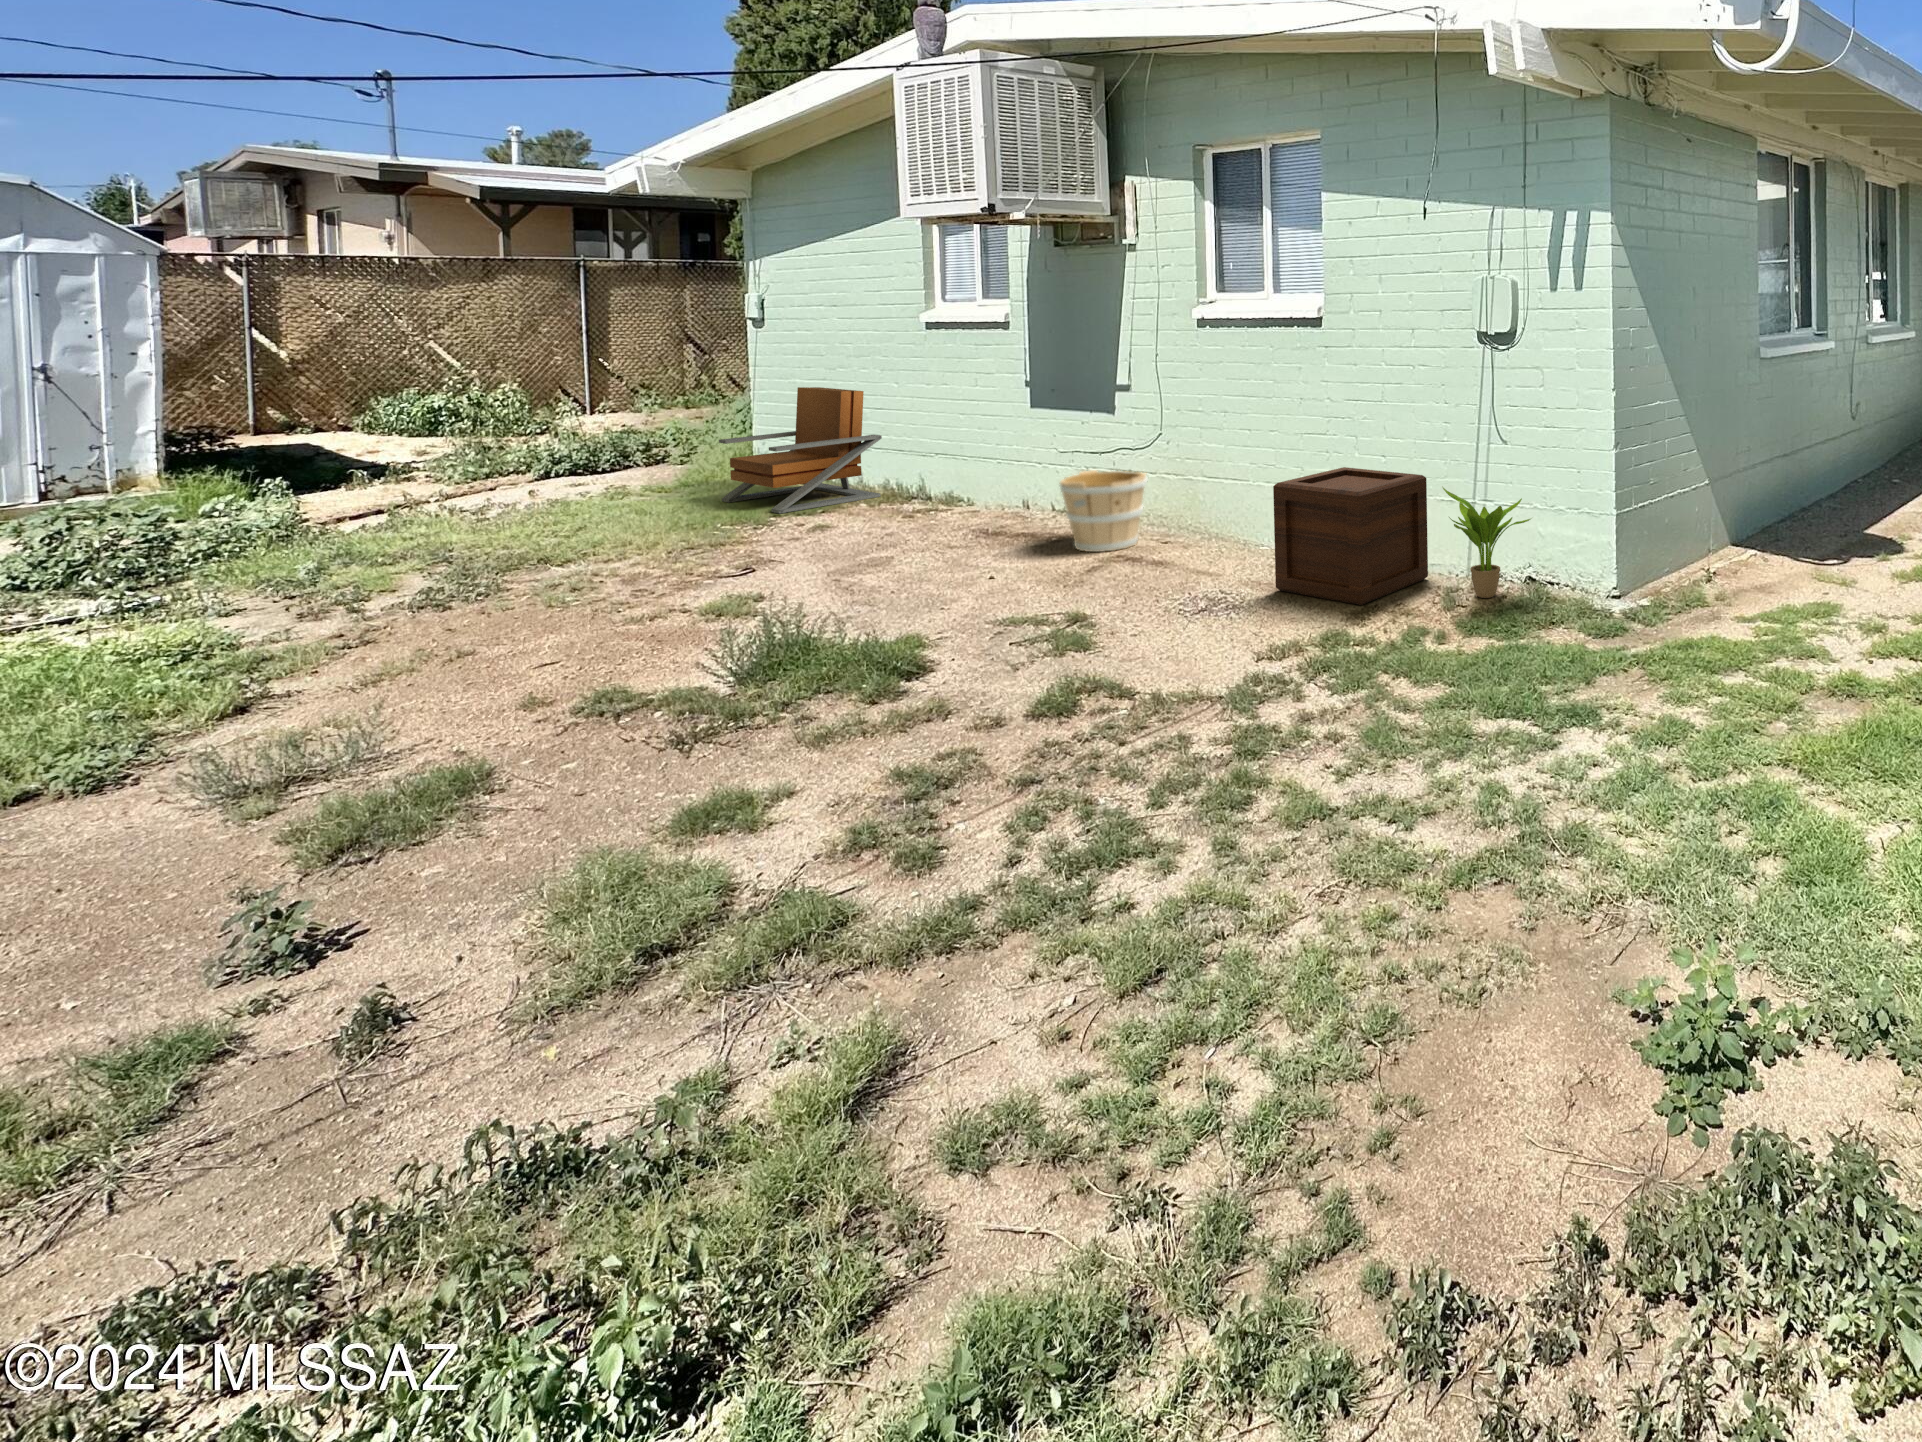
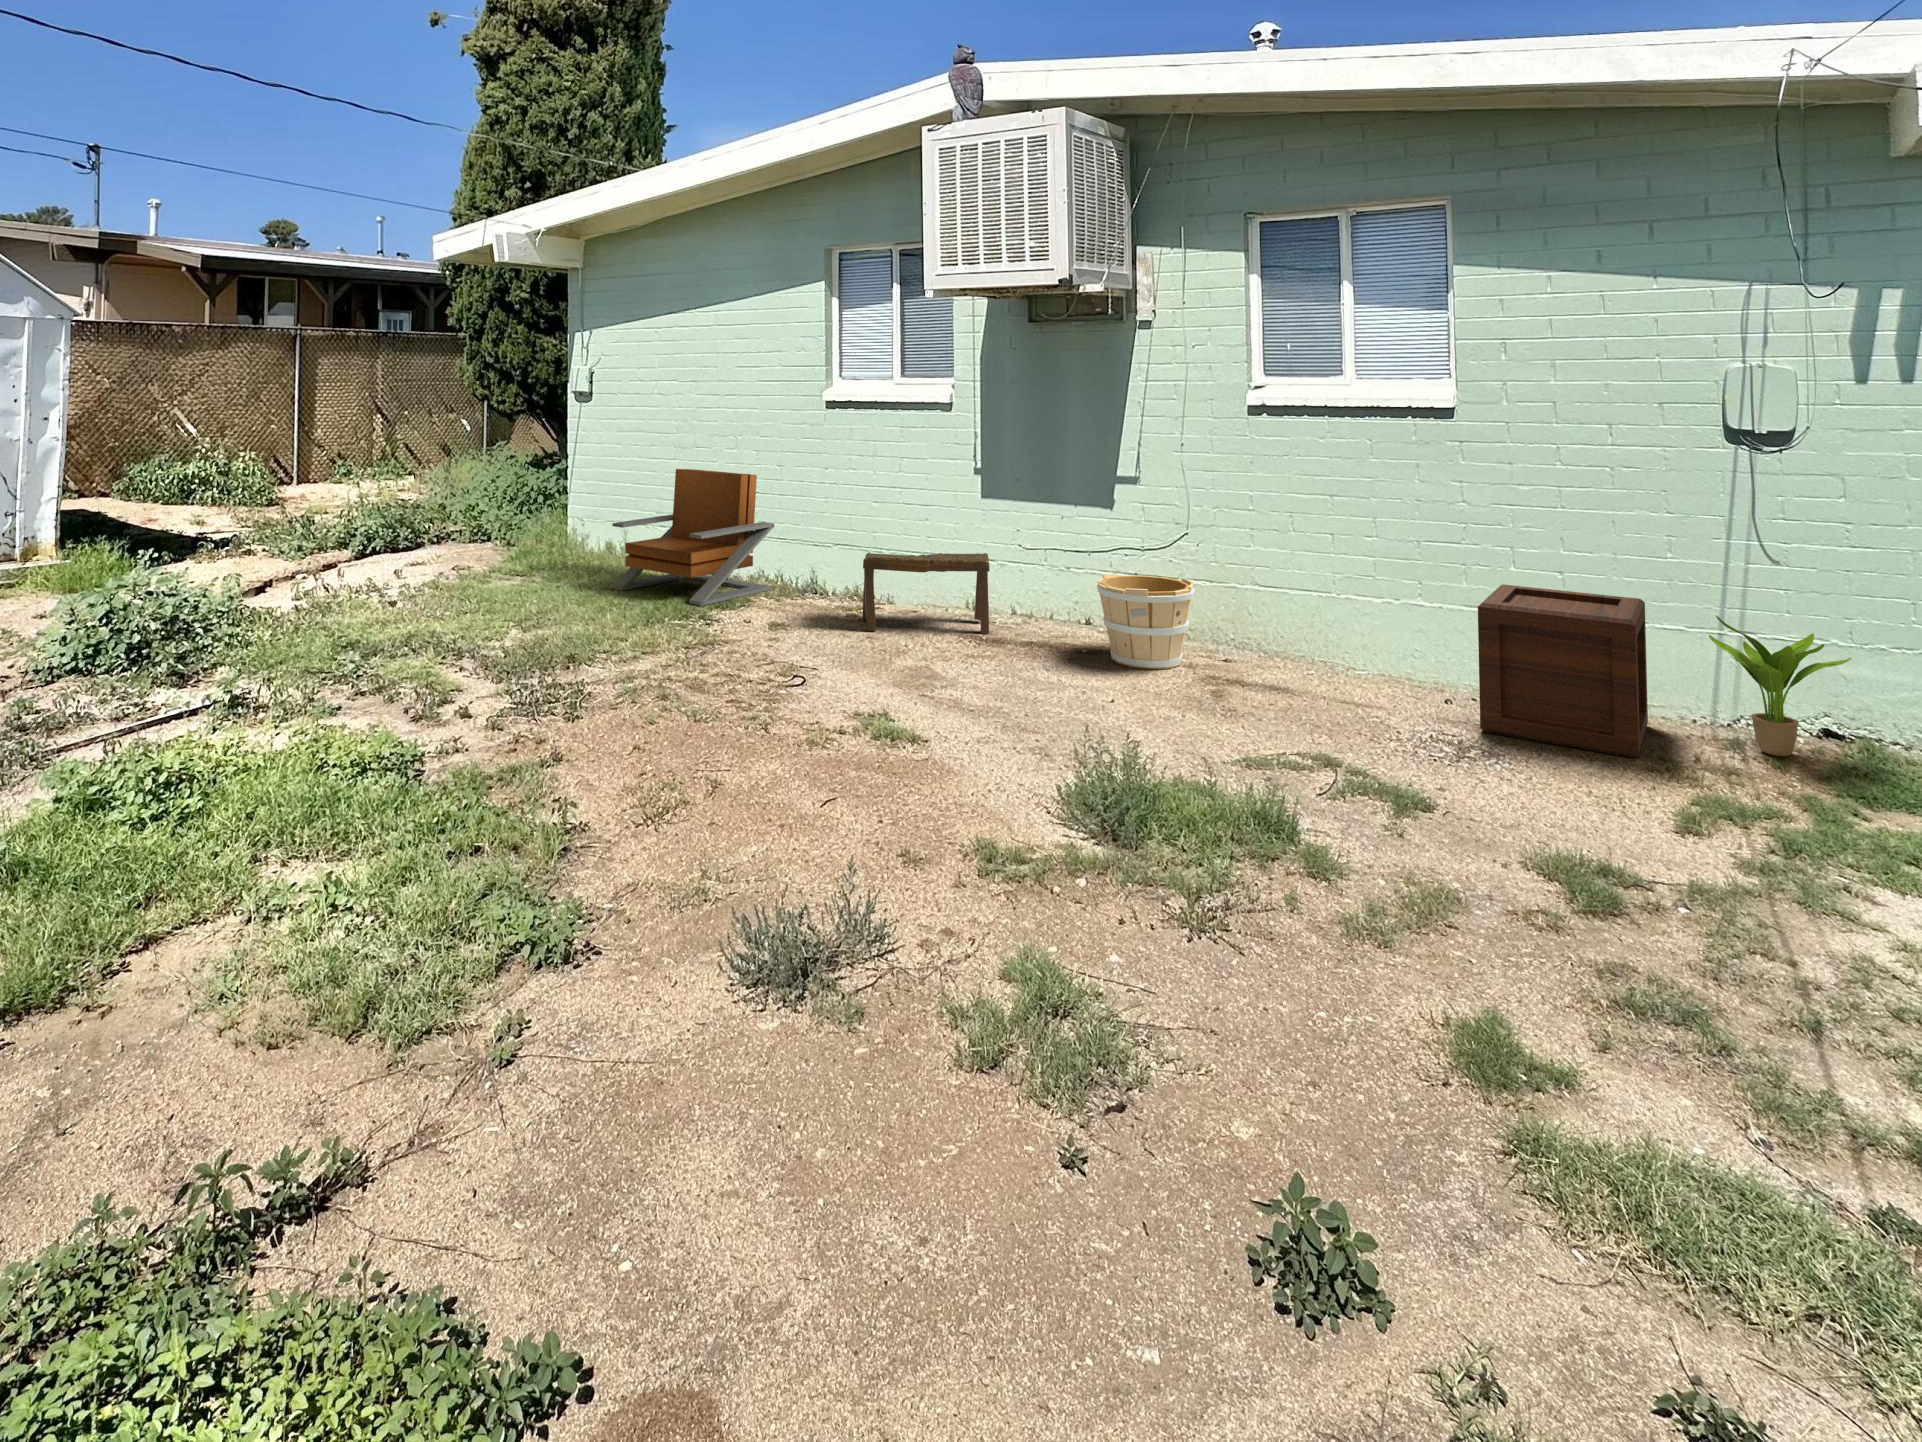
bench: none [890,456,1028,530] -> present [863,552,990,634]

